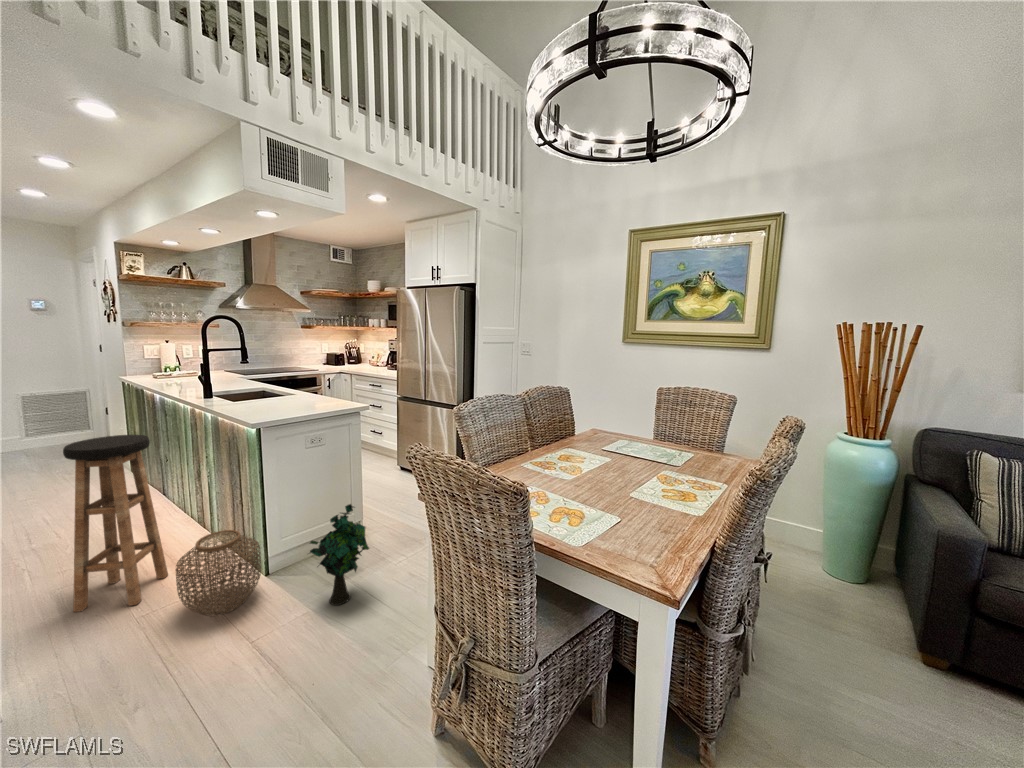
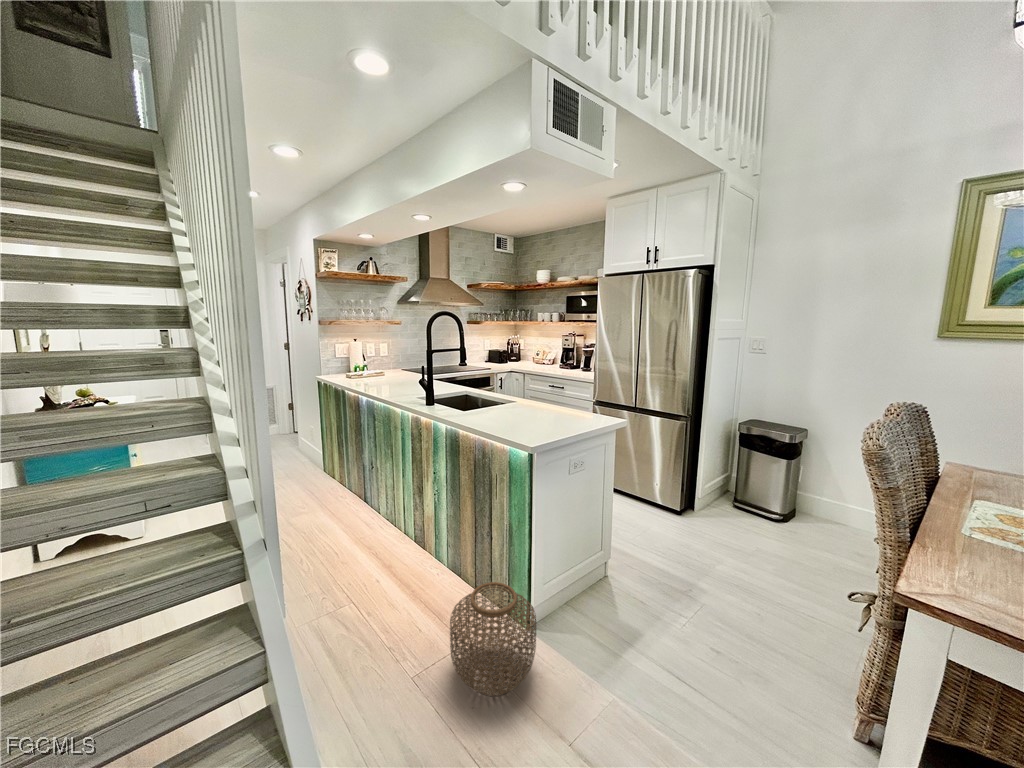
bar stool: present [63,435,168,612] -> none [332,453,412,659]
decorative plant: present [310,504,369,605] -> none [601,569,682,707]

